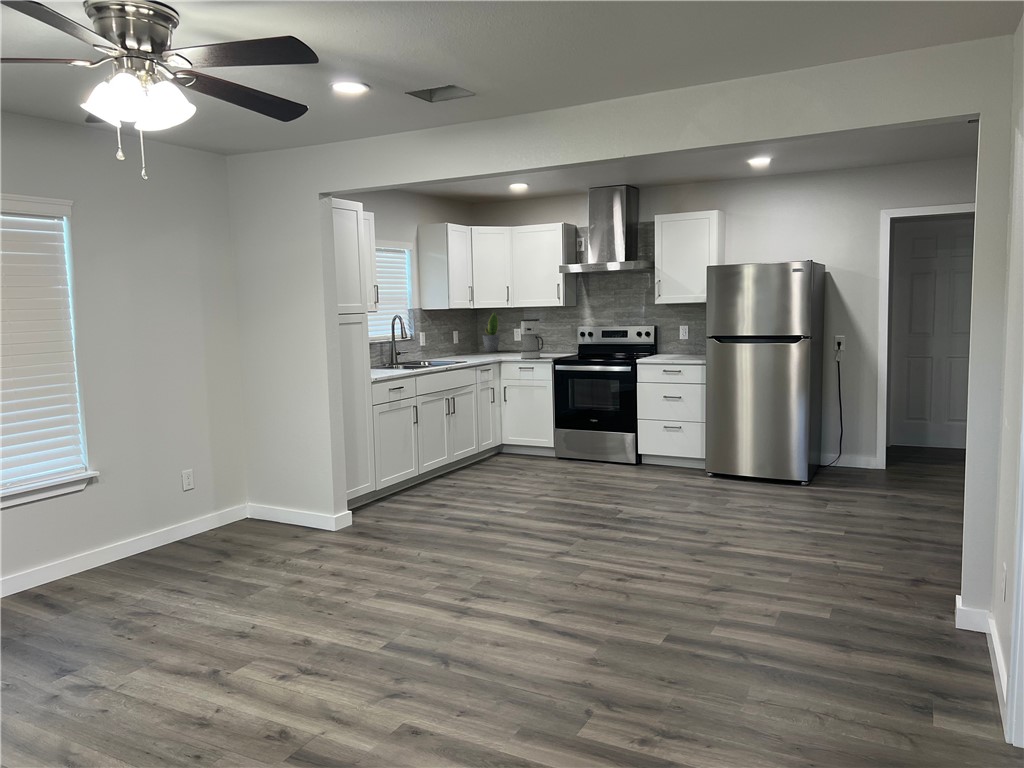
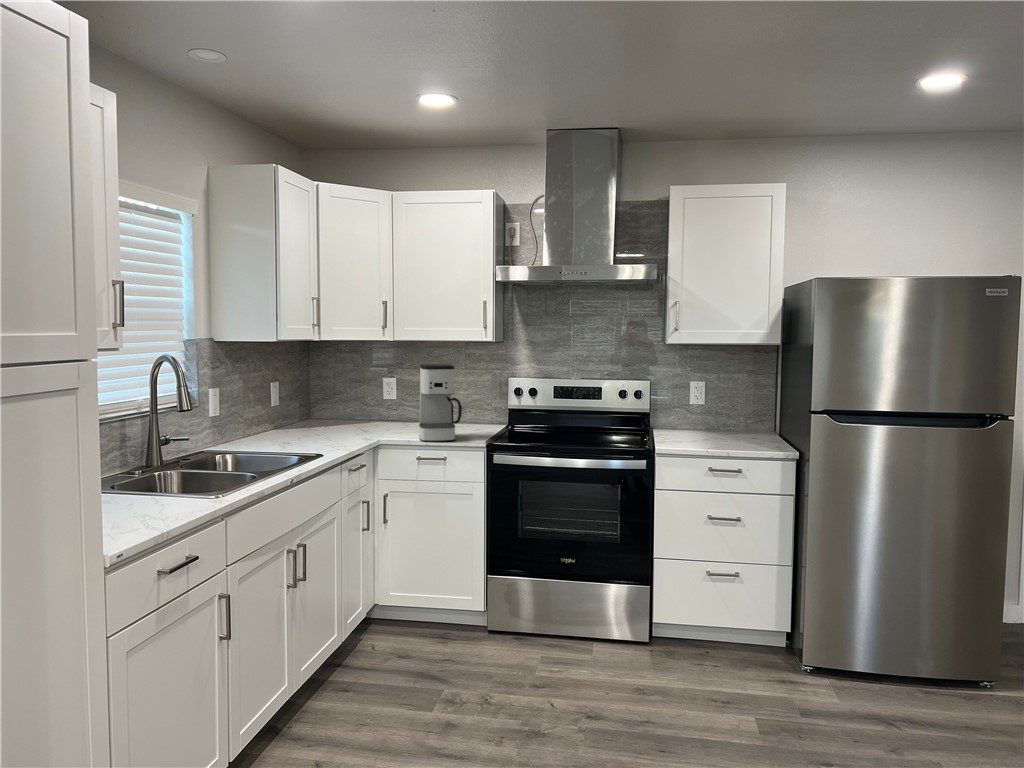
potted plant: present [483,312,500,352] -> none [323,346,357,419]

